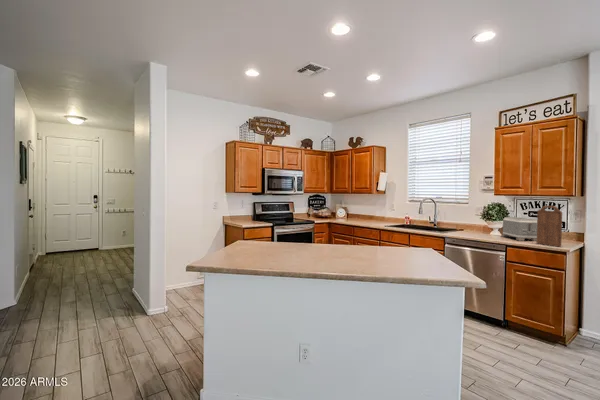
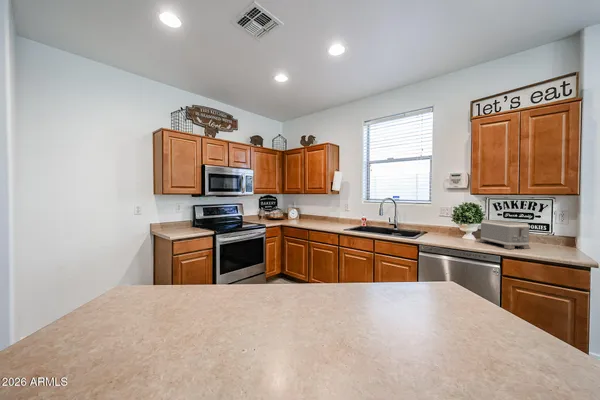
cutting board: present [537,206,562,247] -> none [535,207,574,259]

